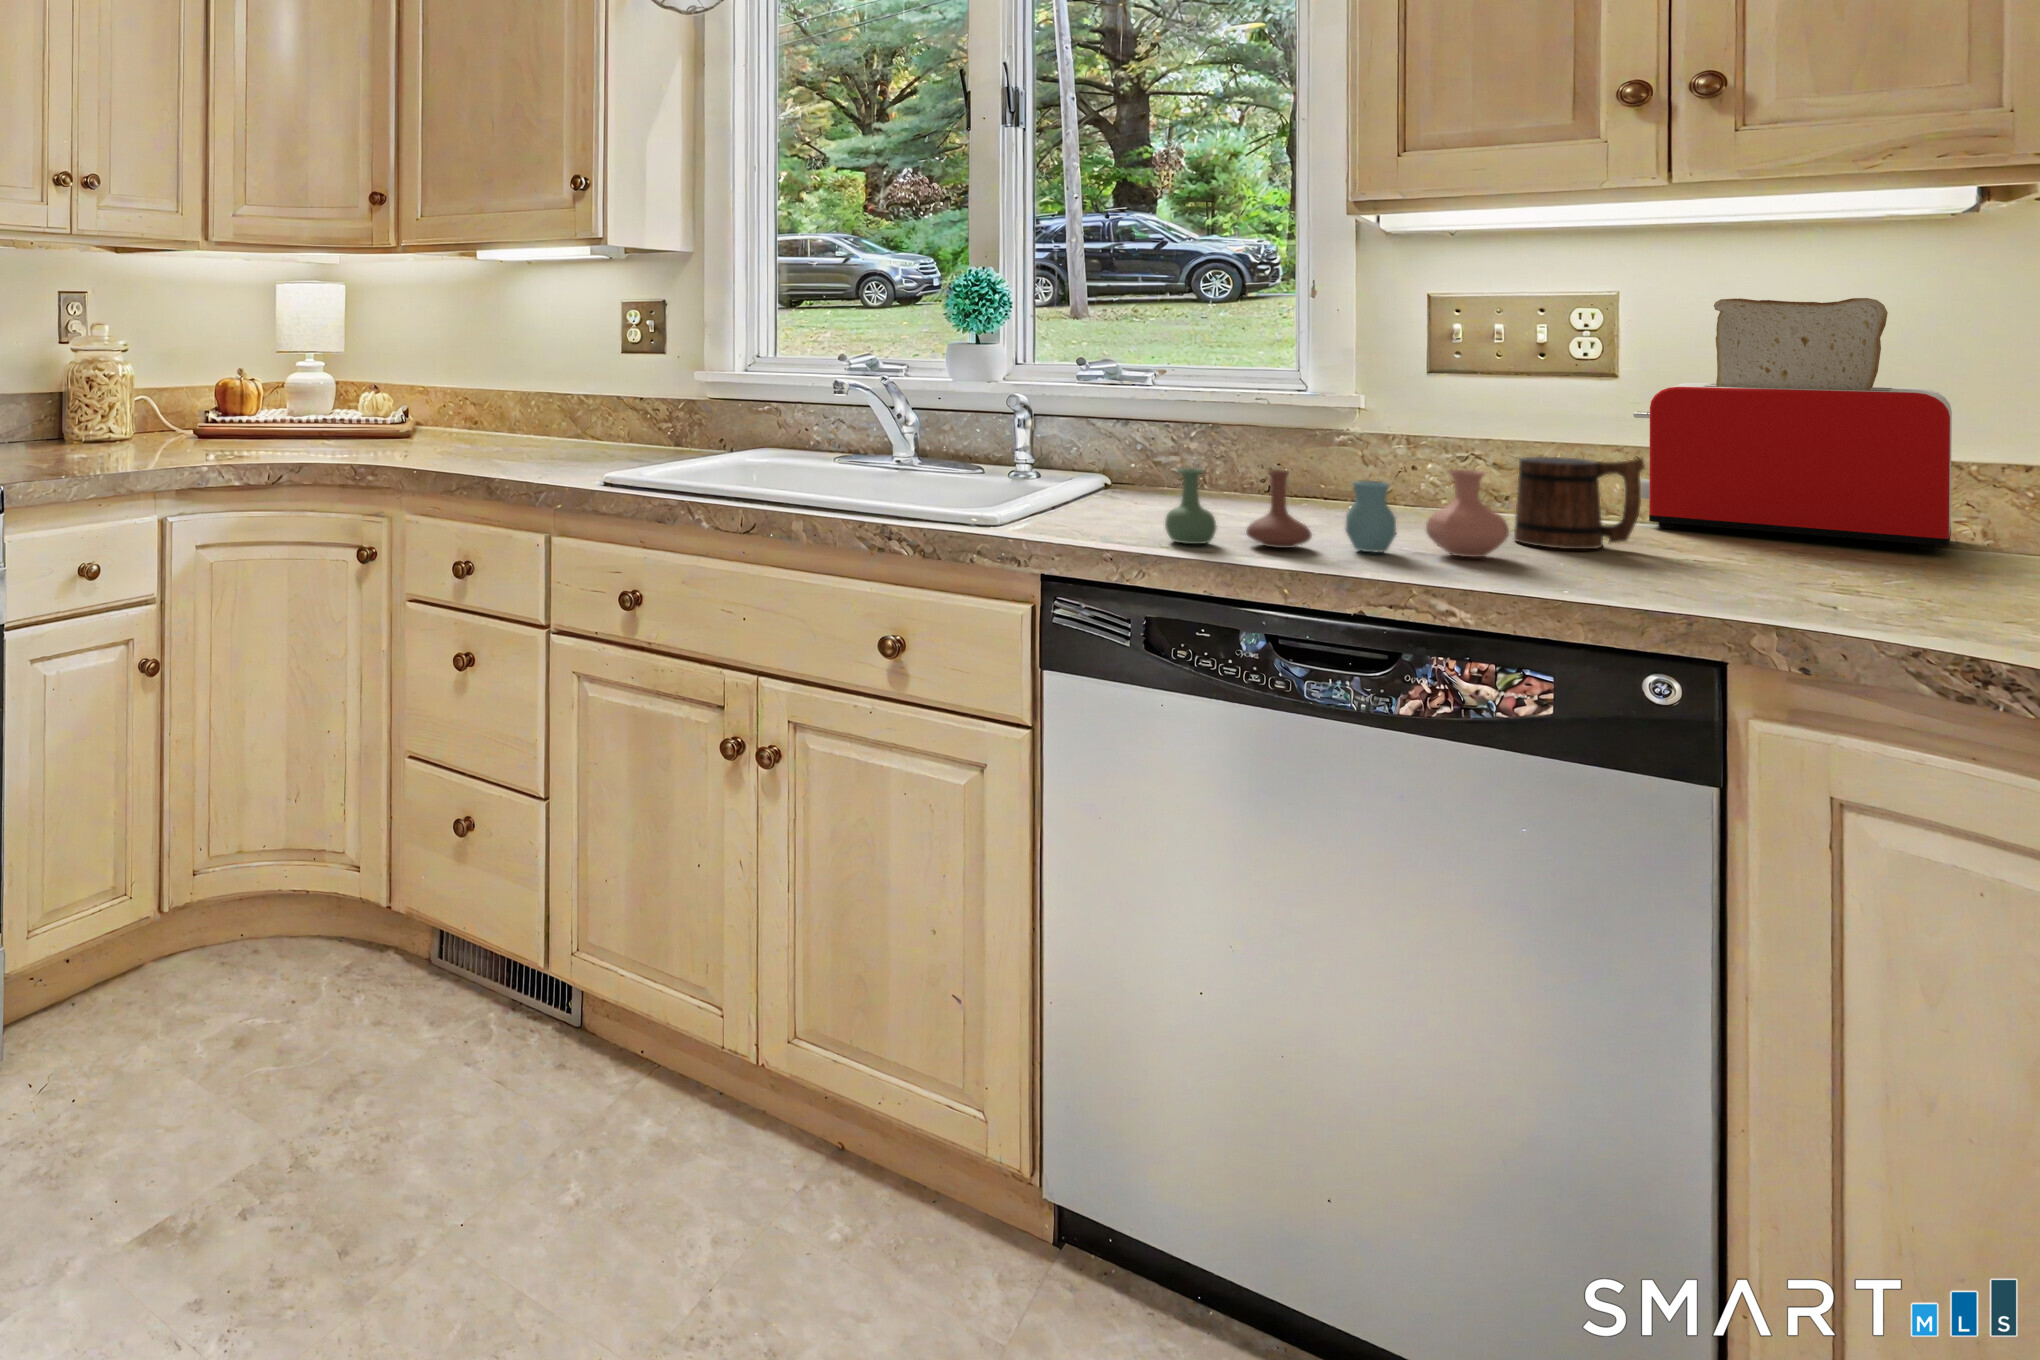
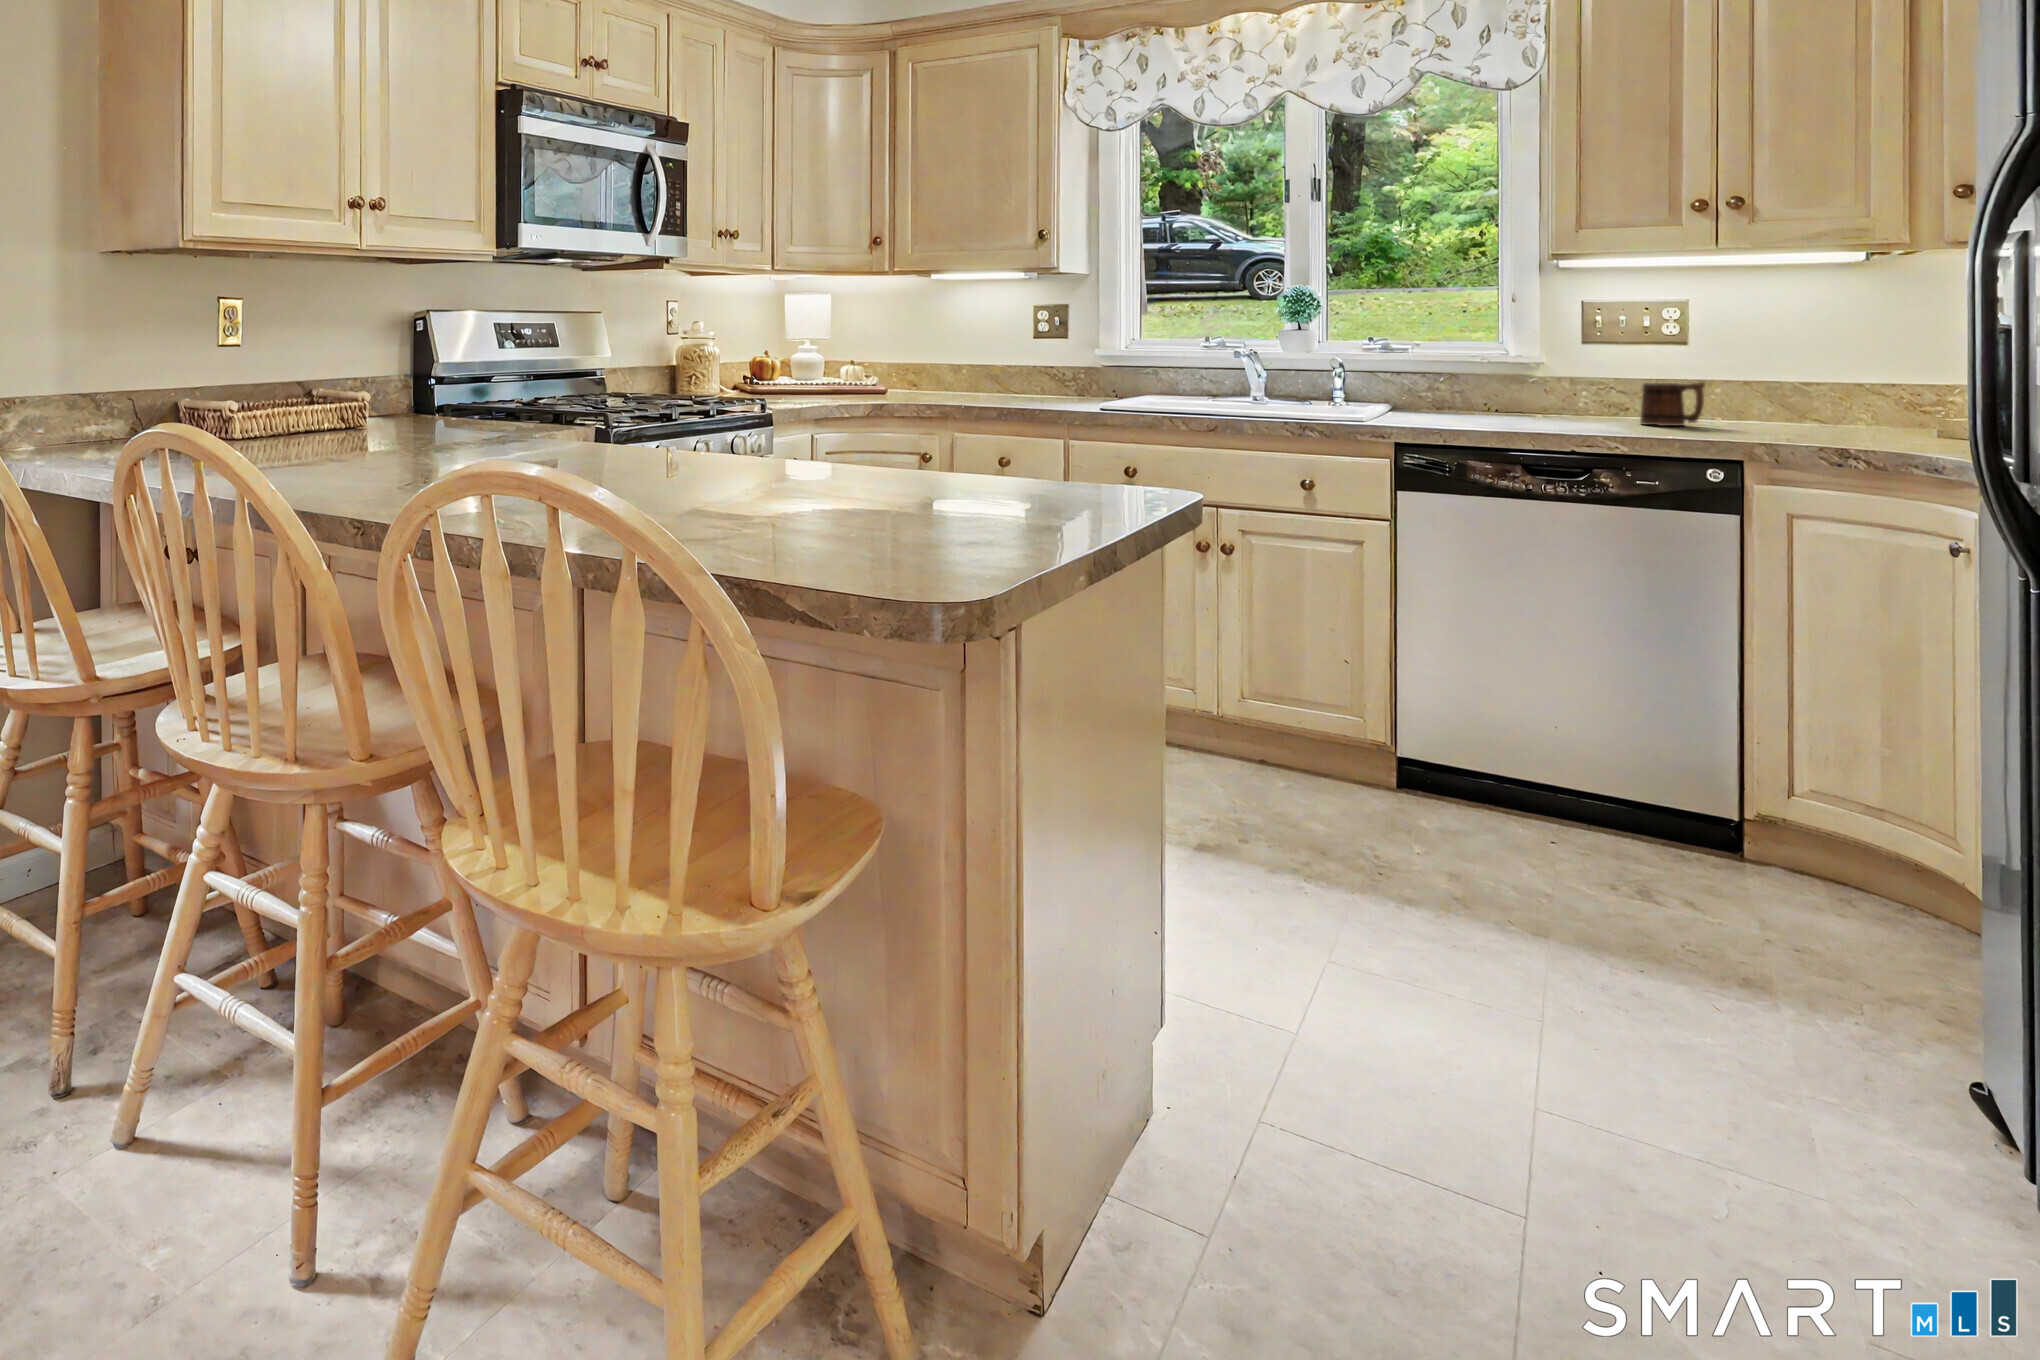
toaster: present [1633,298,1952,550] -> none [1699,304,1856,424]
vase: present [1165,468,1509,557] -> none [1462,387,1640,428]

